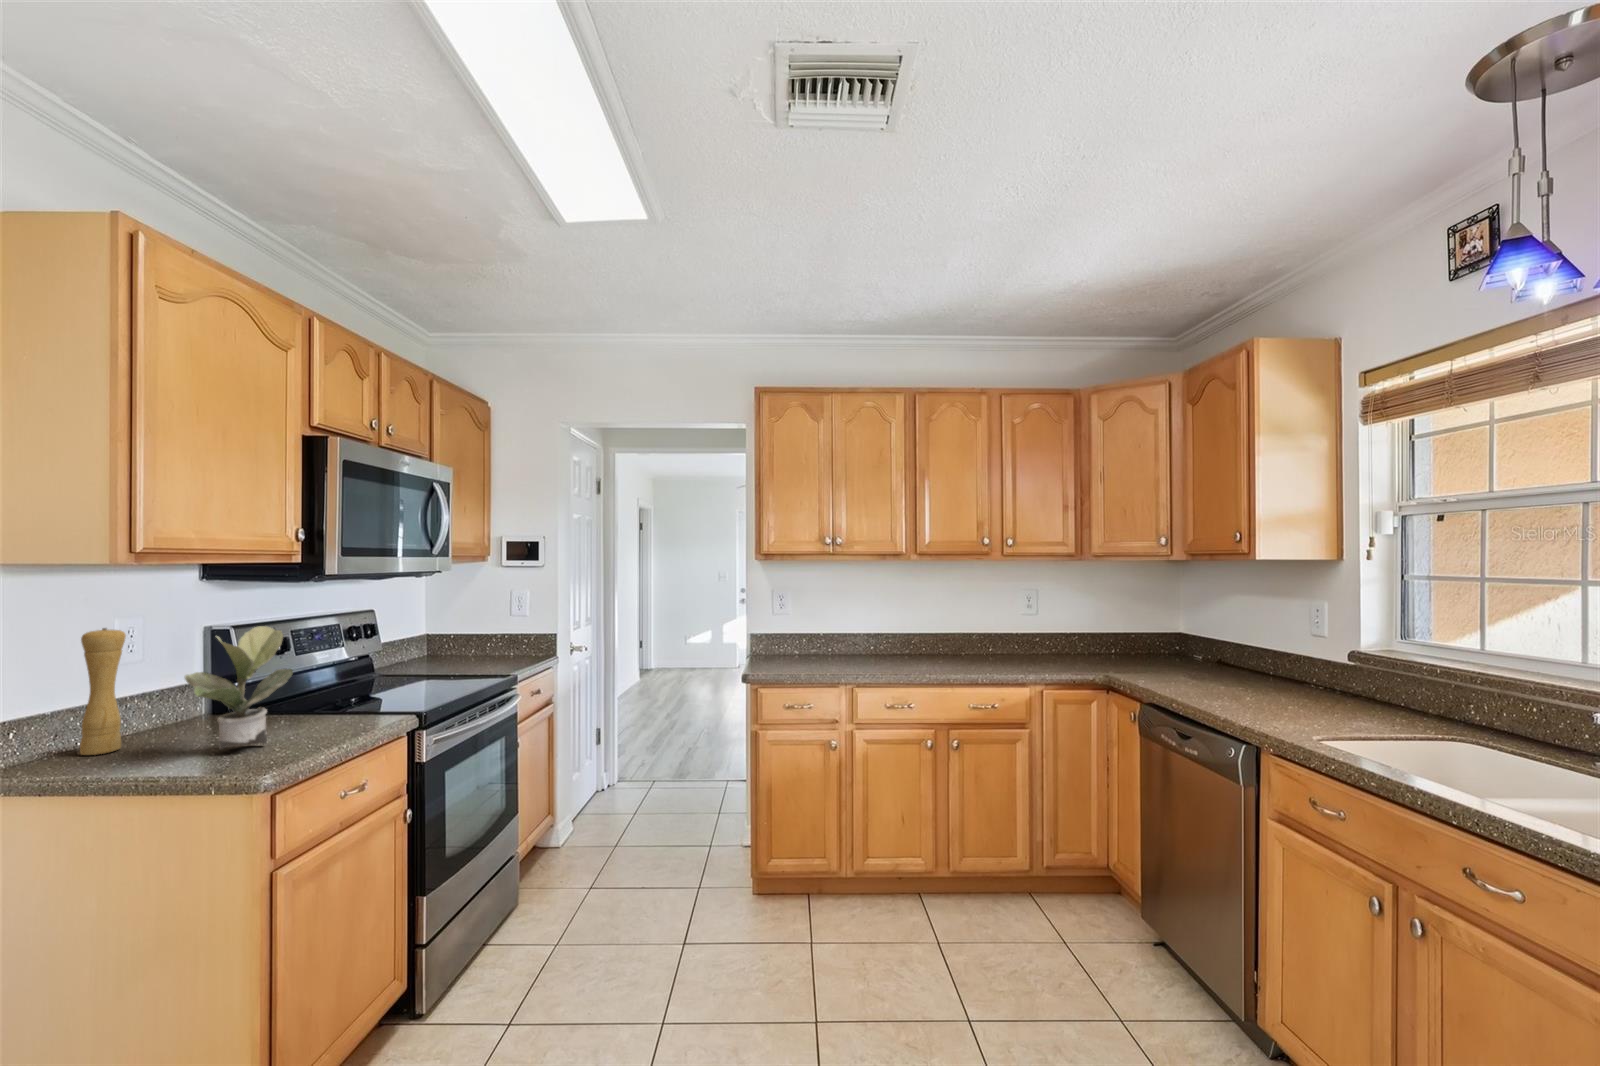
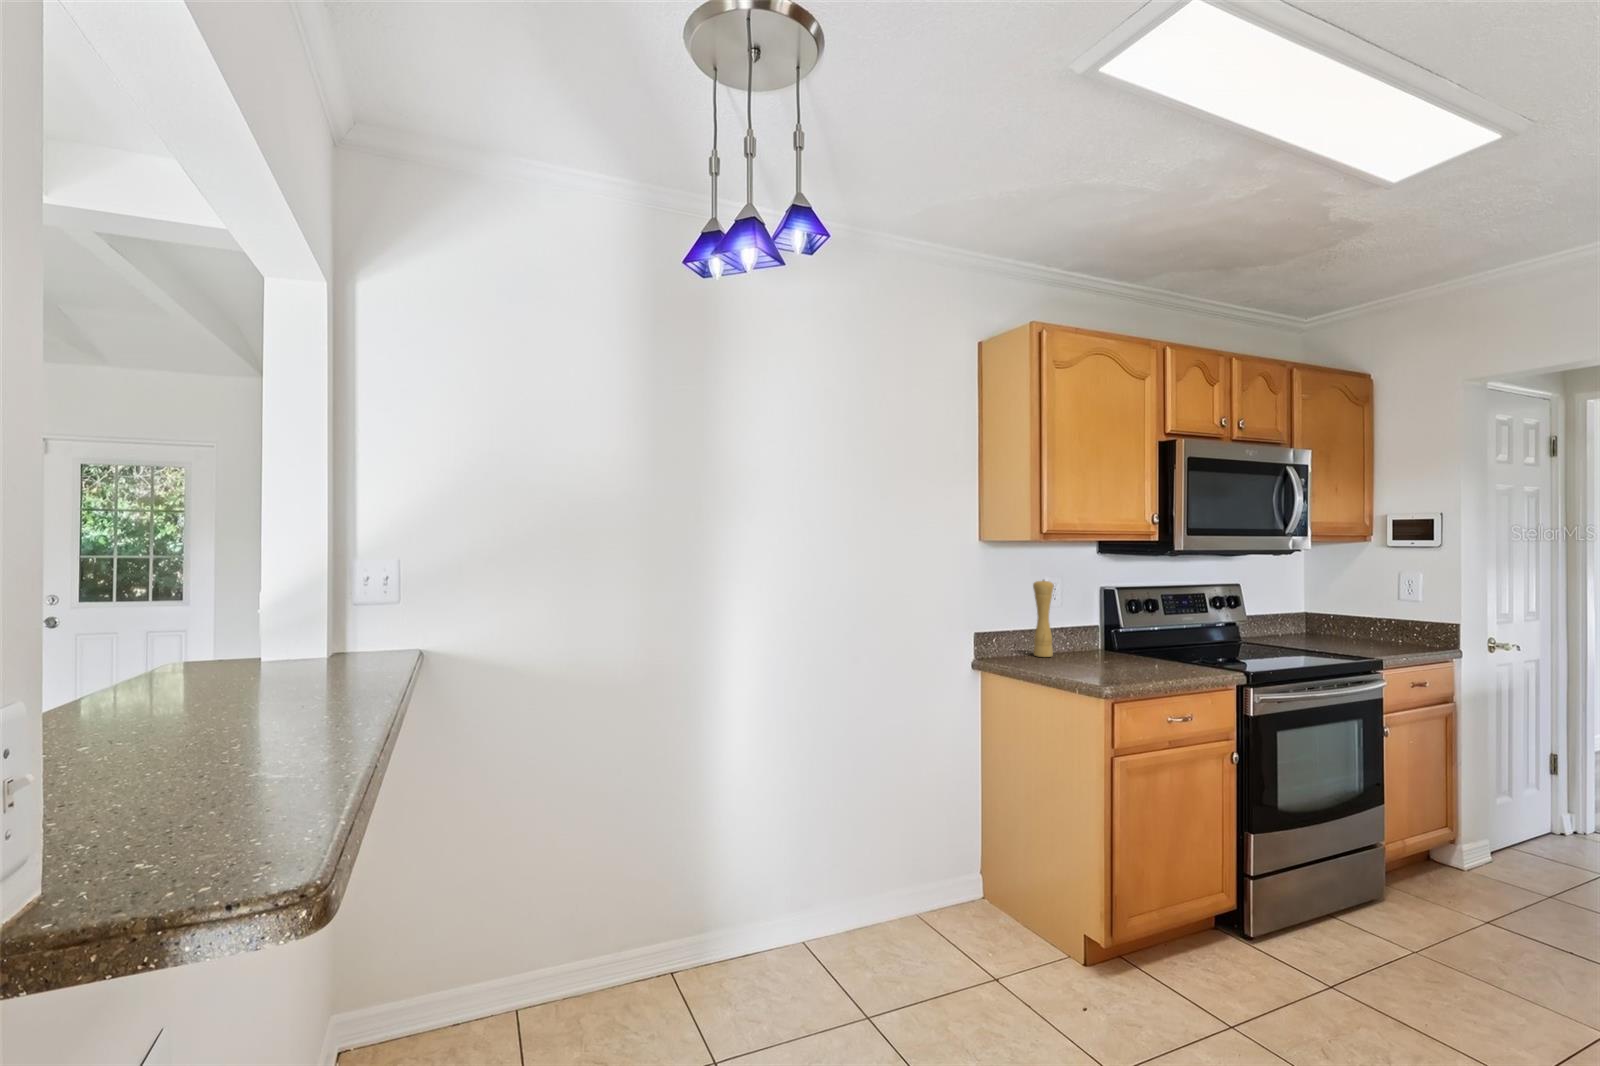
potted plant: present [185,626,293,749] -> none [1078,586,1138,671]

